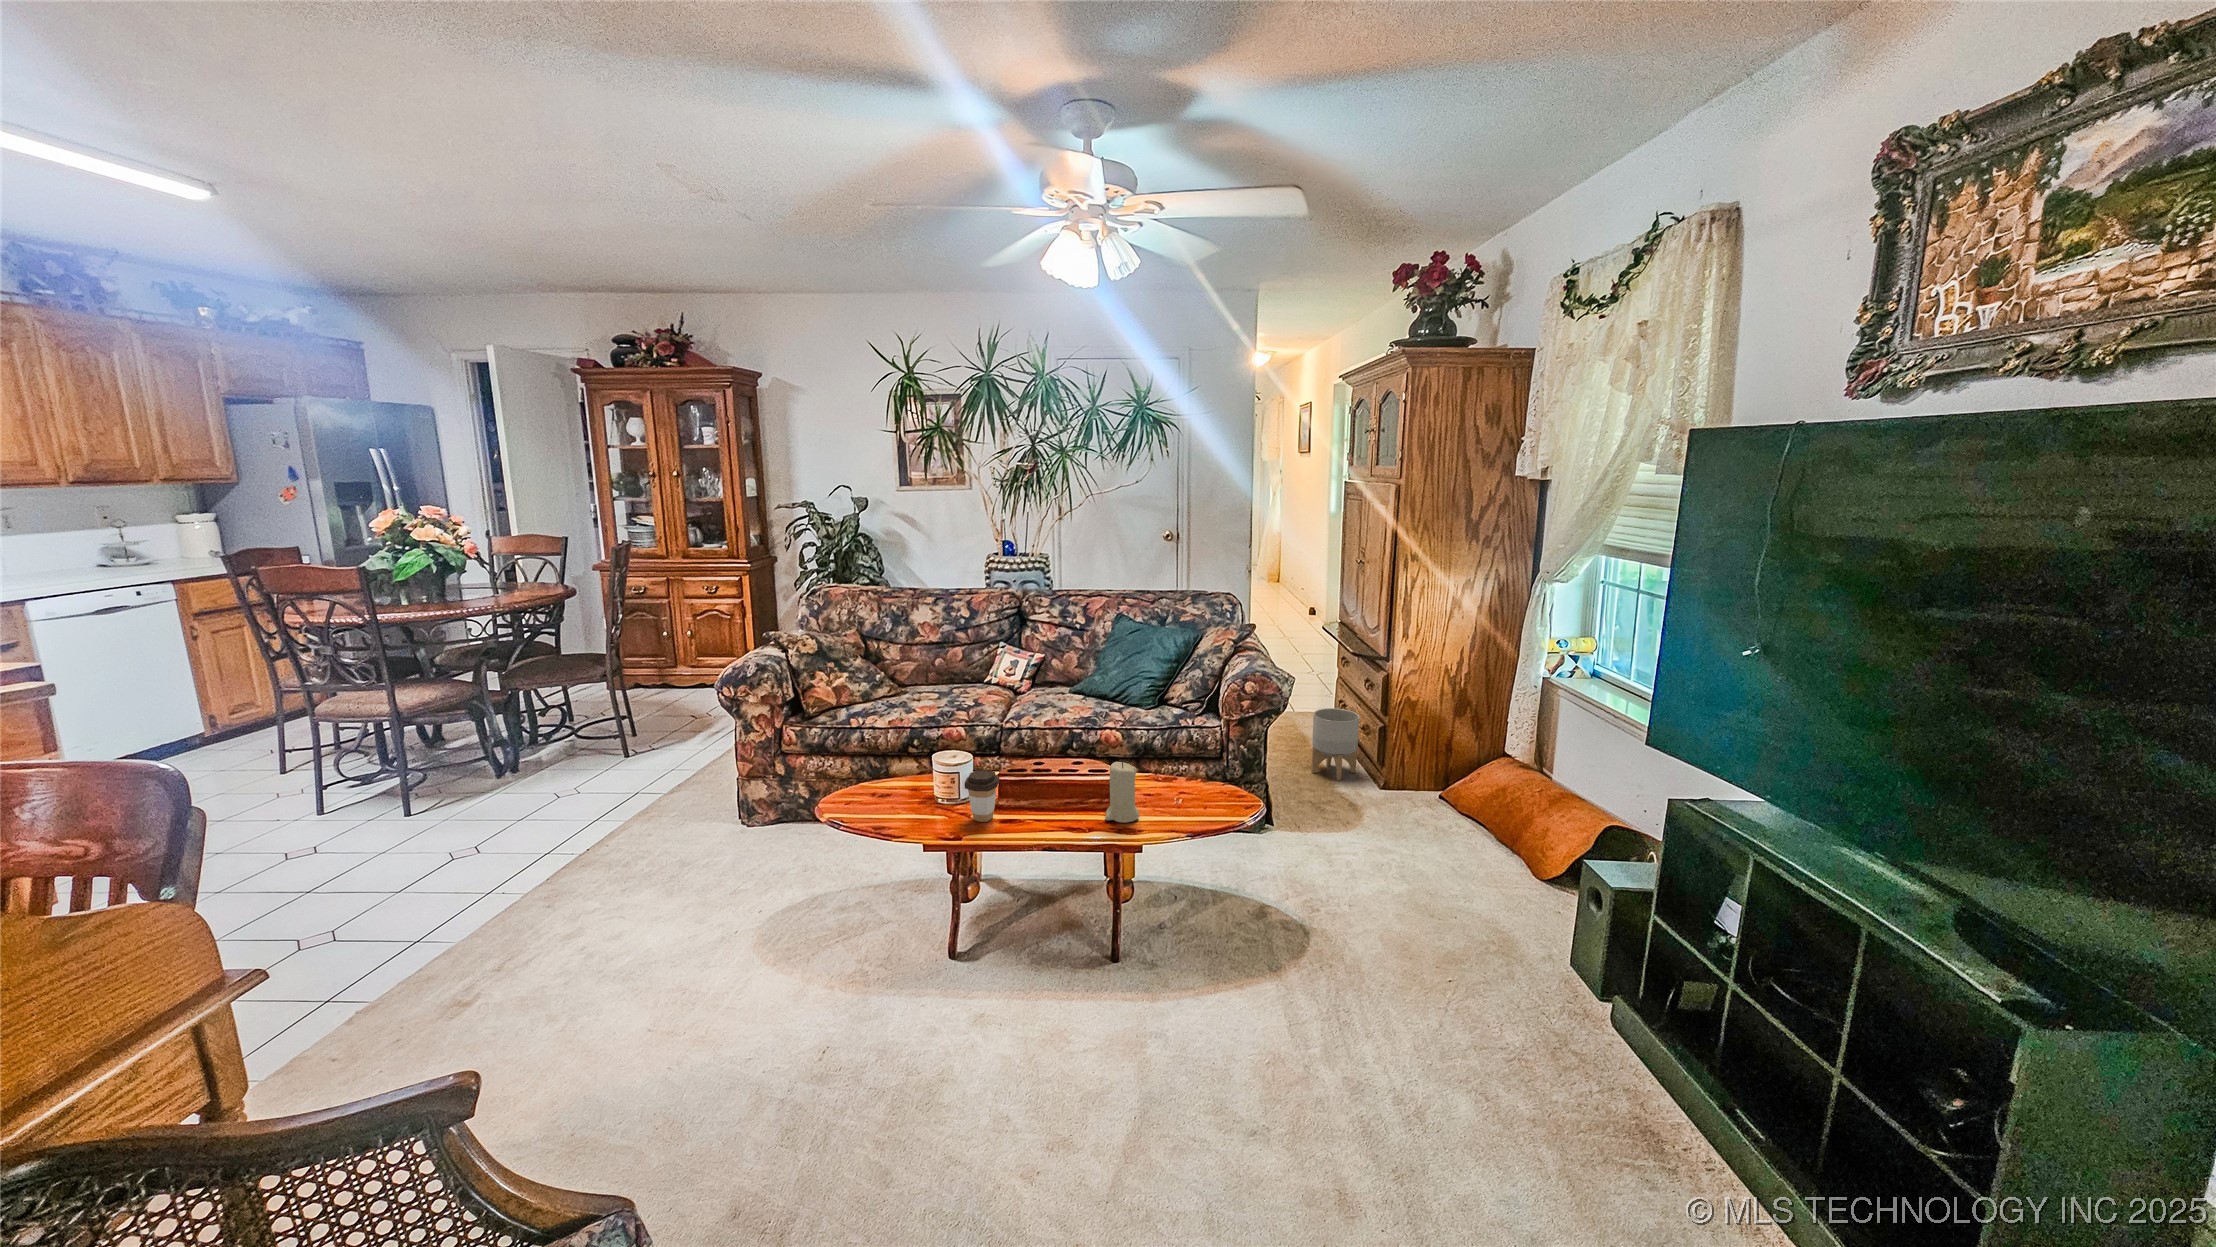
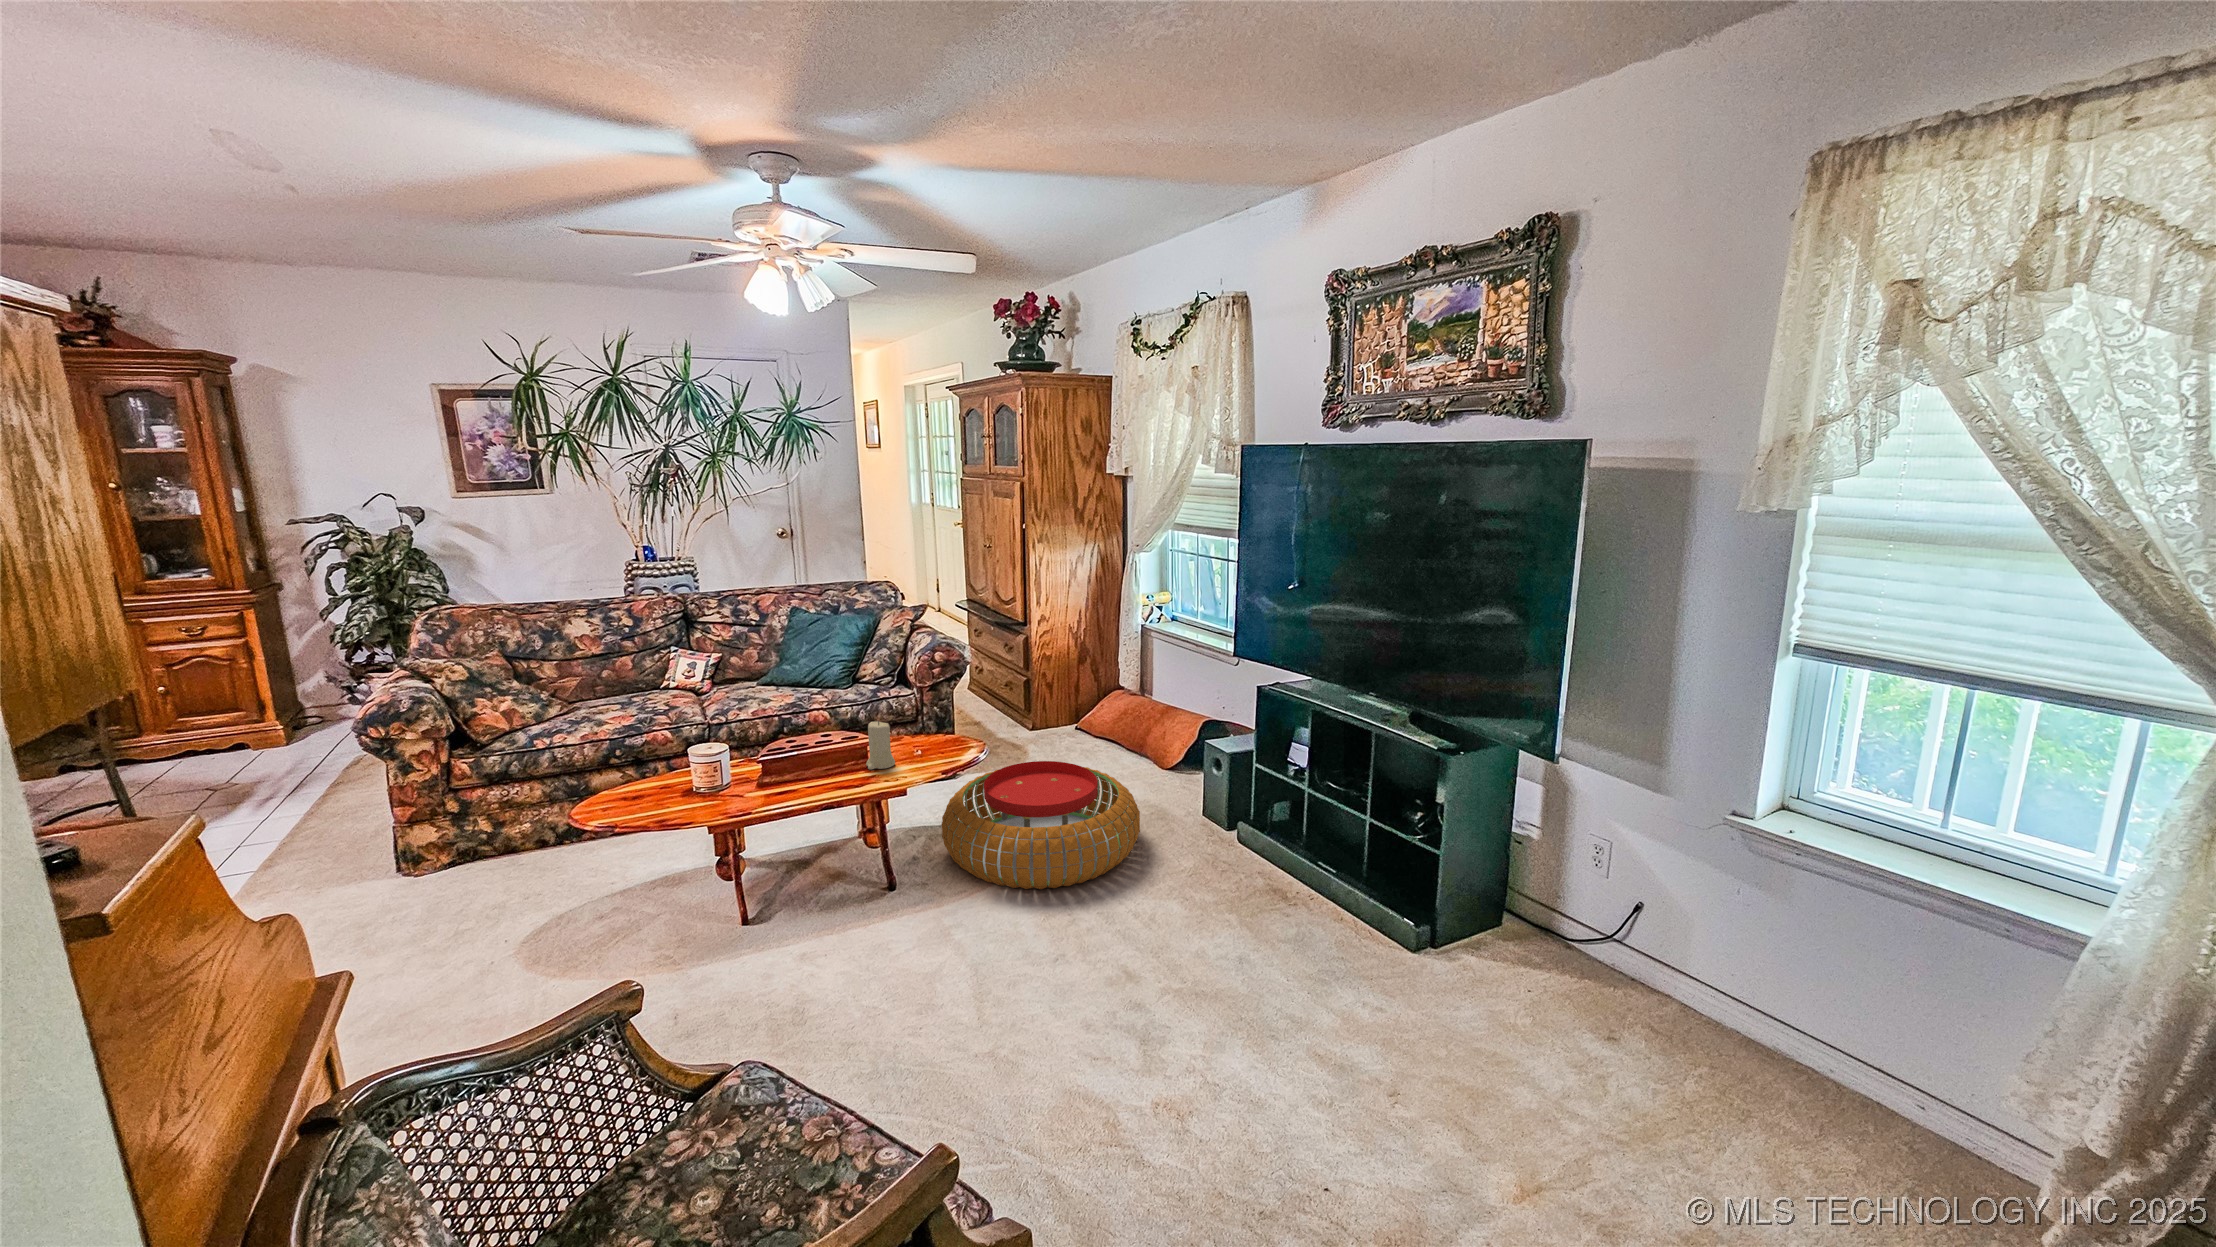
planter: present [1311,708,1359,780] -> none [973,670,1011,728]
coffee cup: present [964,770,999,822] -> none [744,747,774,791]
pouf: none [1196,844,1475,1042] -> present [941,761,1140,889]

